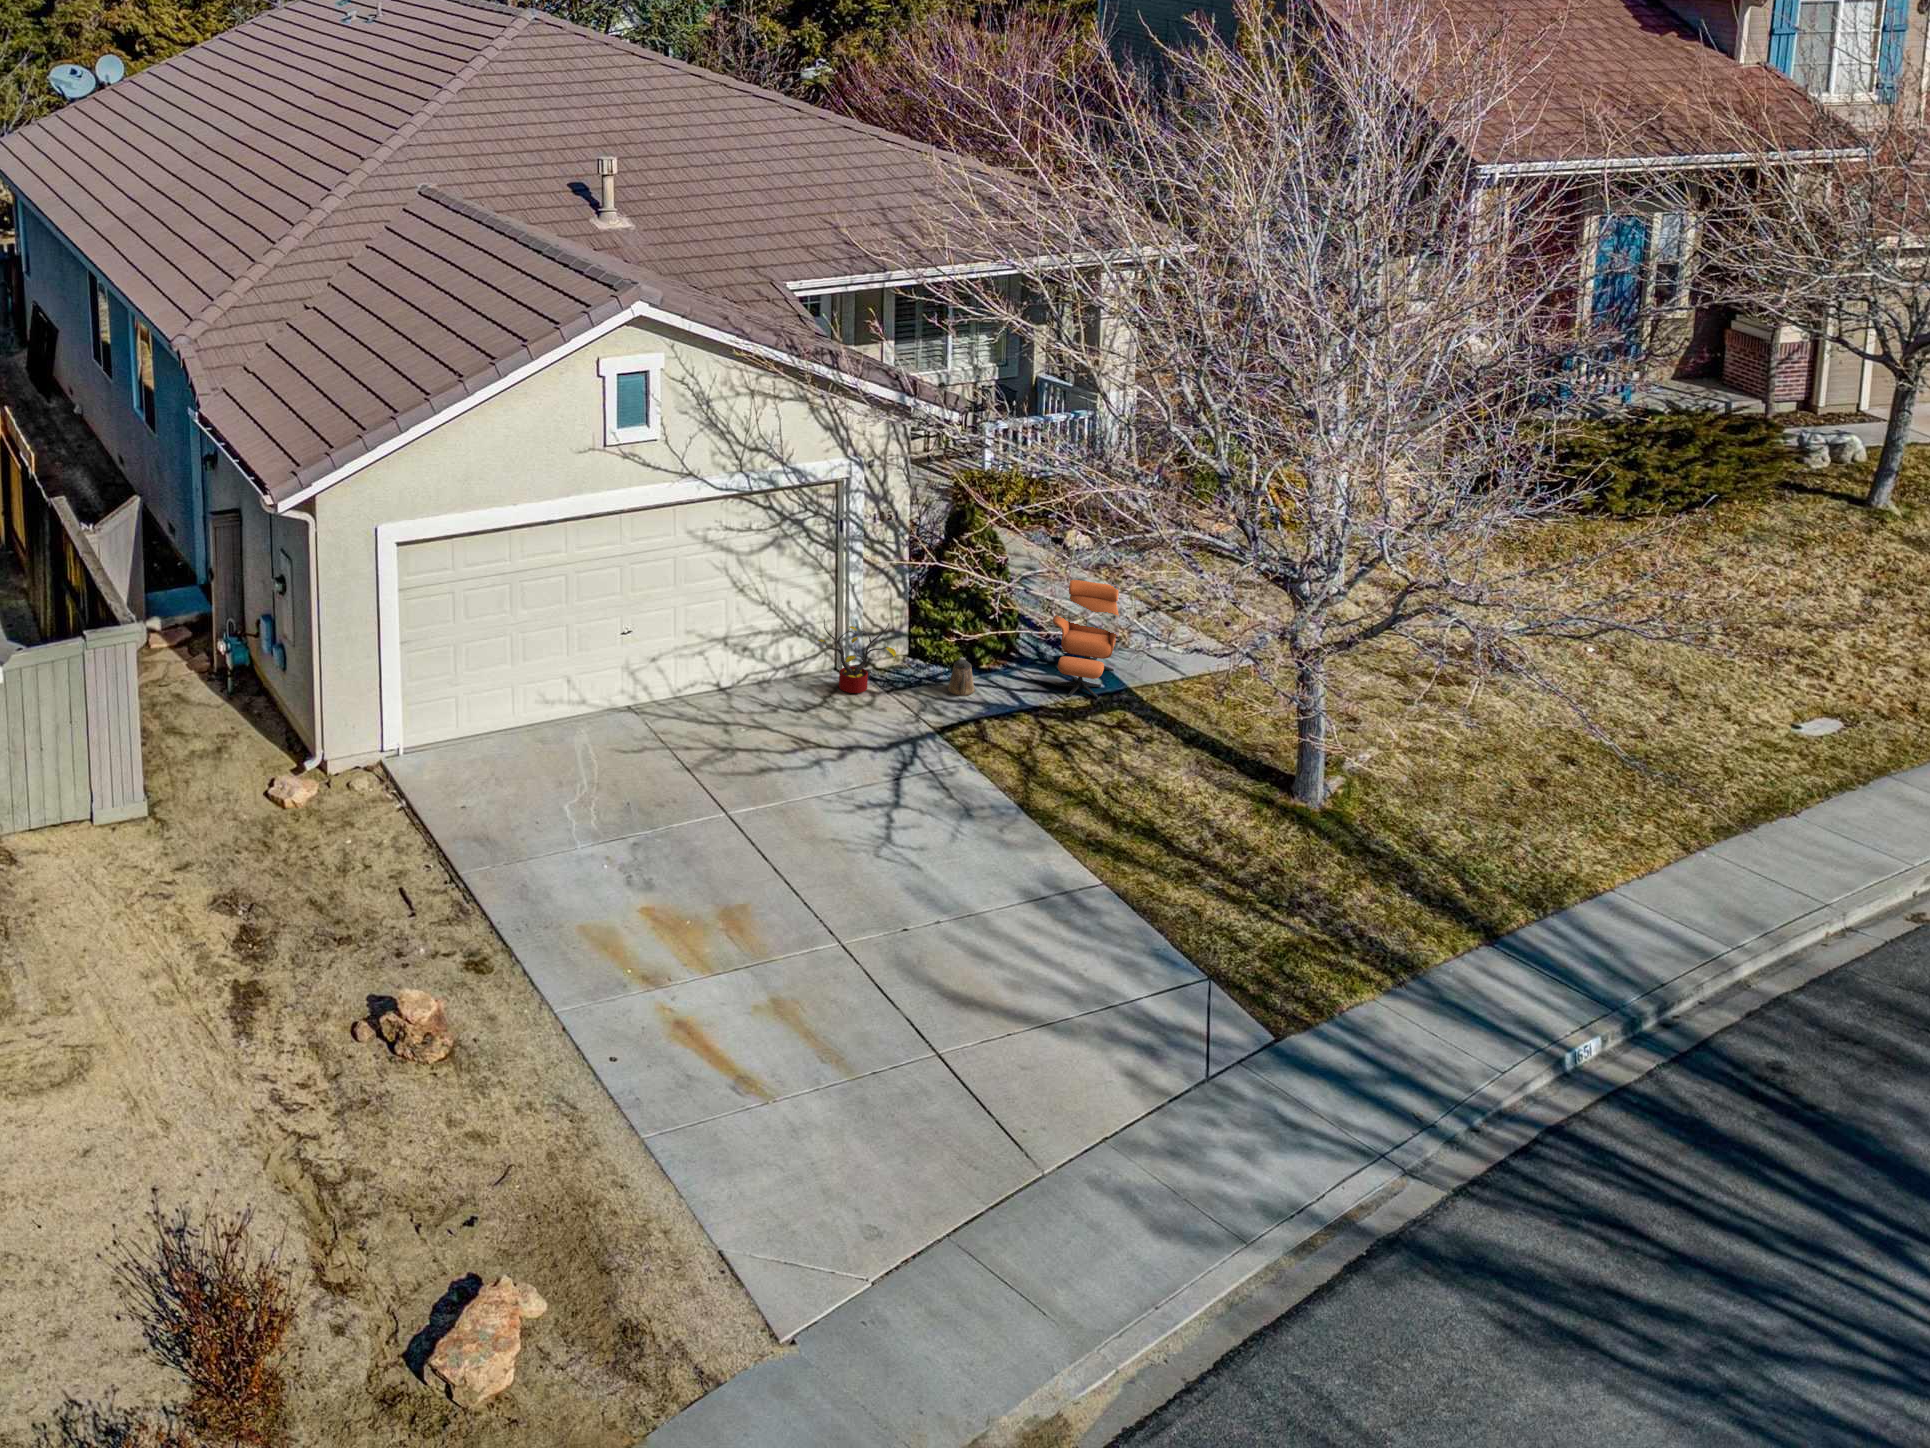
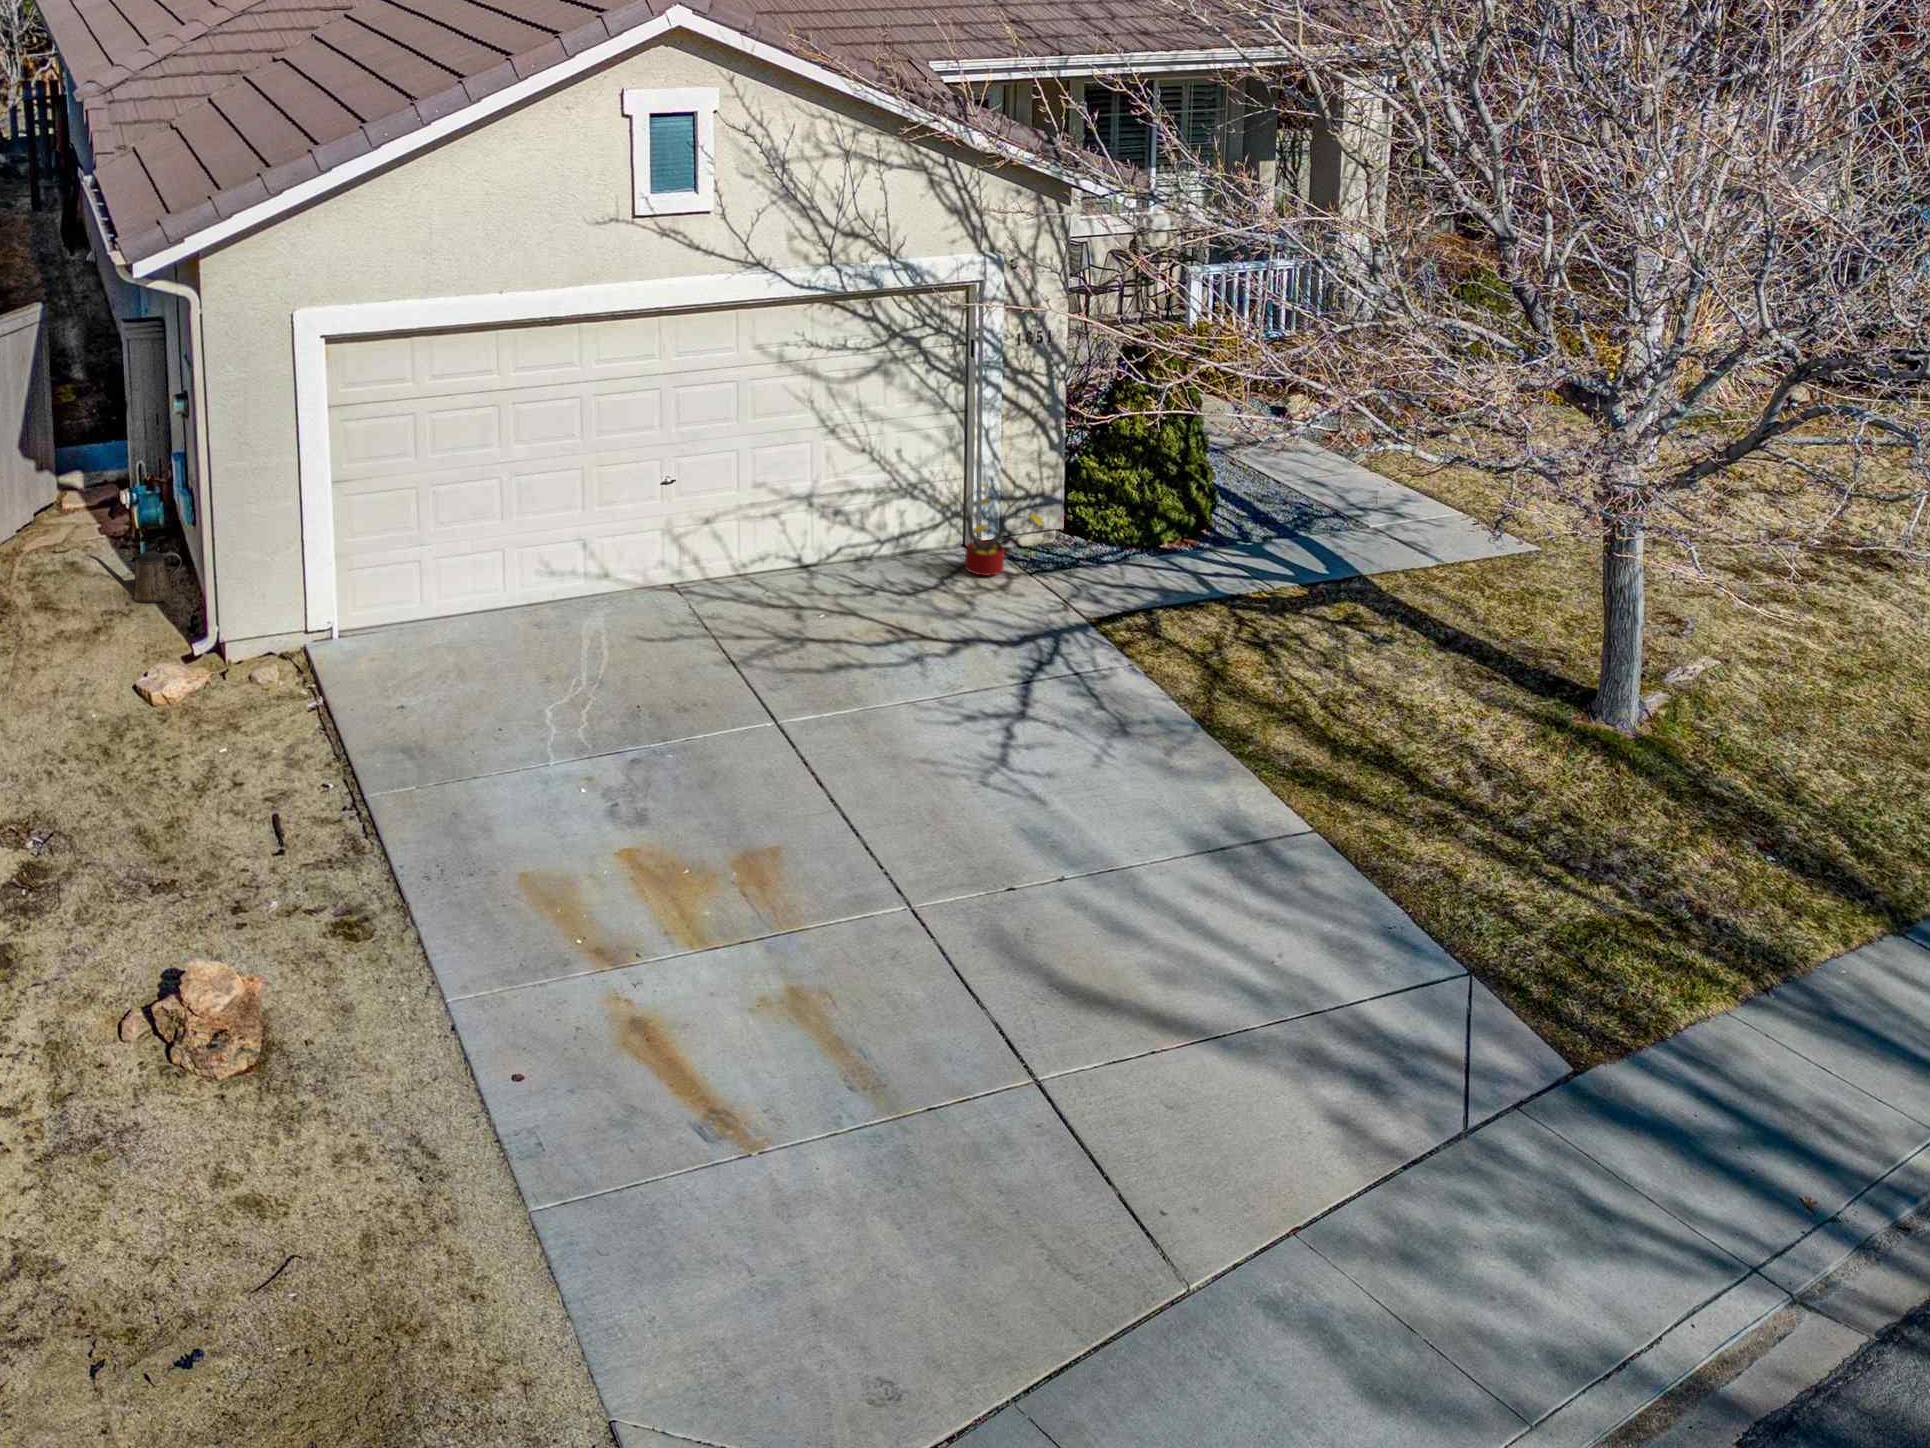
lounge chair: present [1053,580,1119,697] -> none [1262,433,1364,588]
watering can: present [948,658,975,696] -> present [90,551,182,602]

